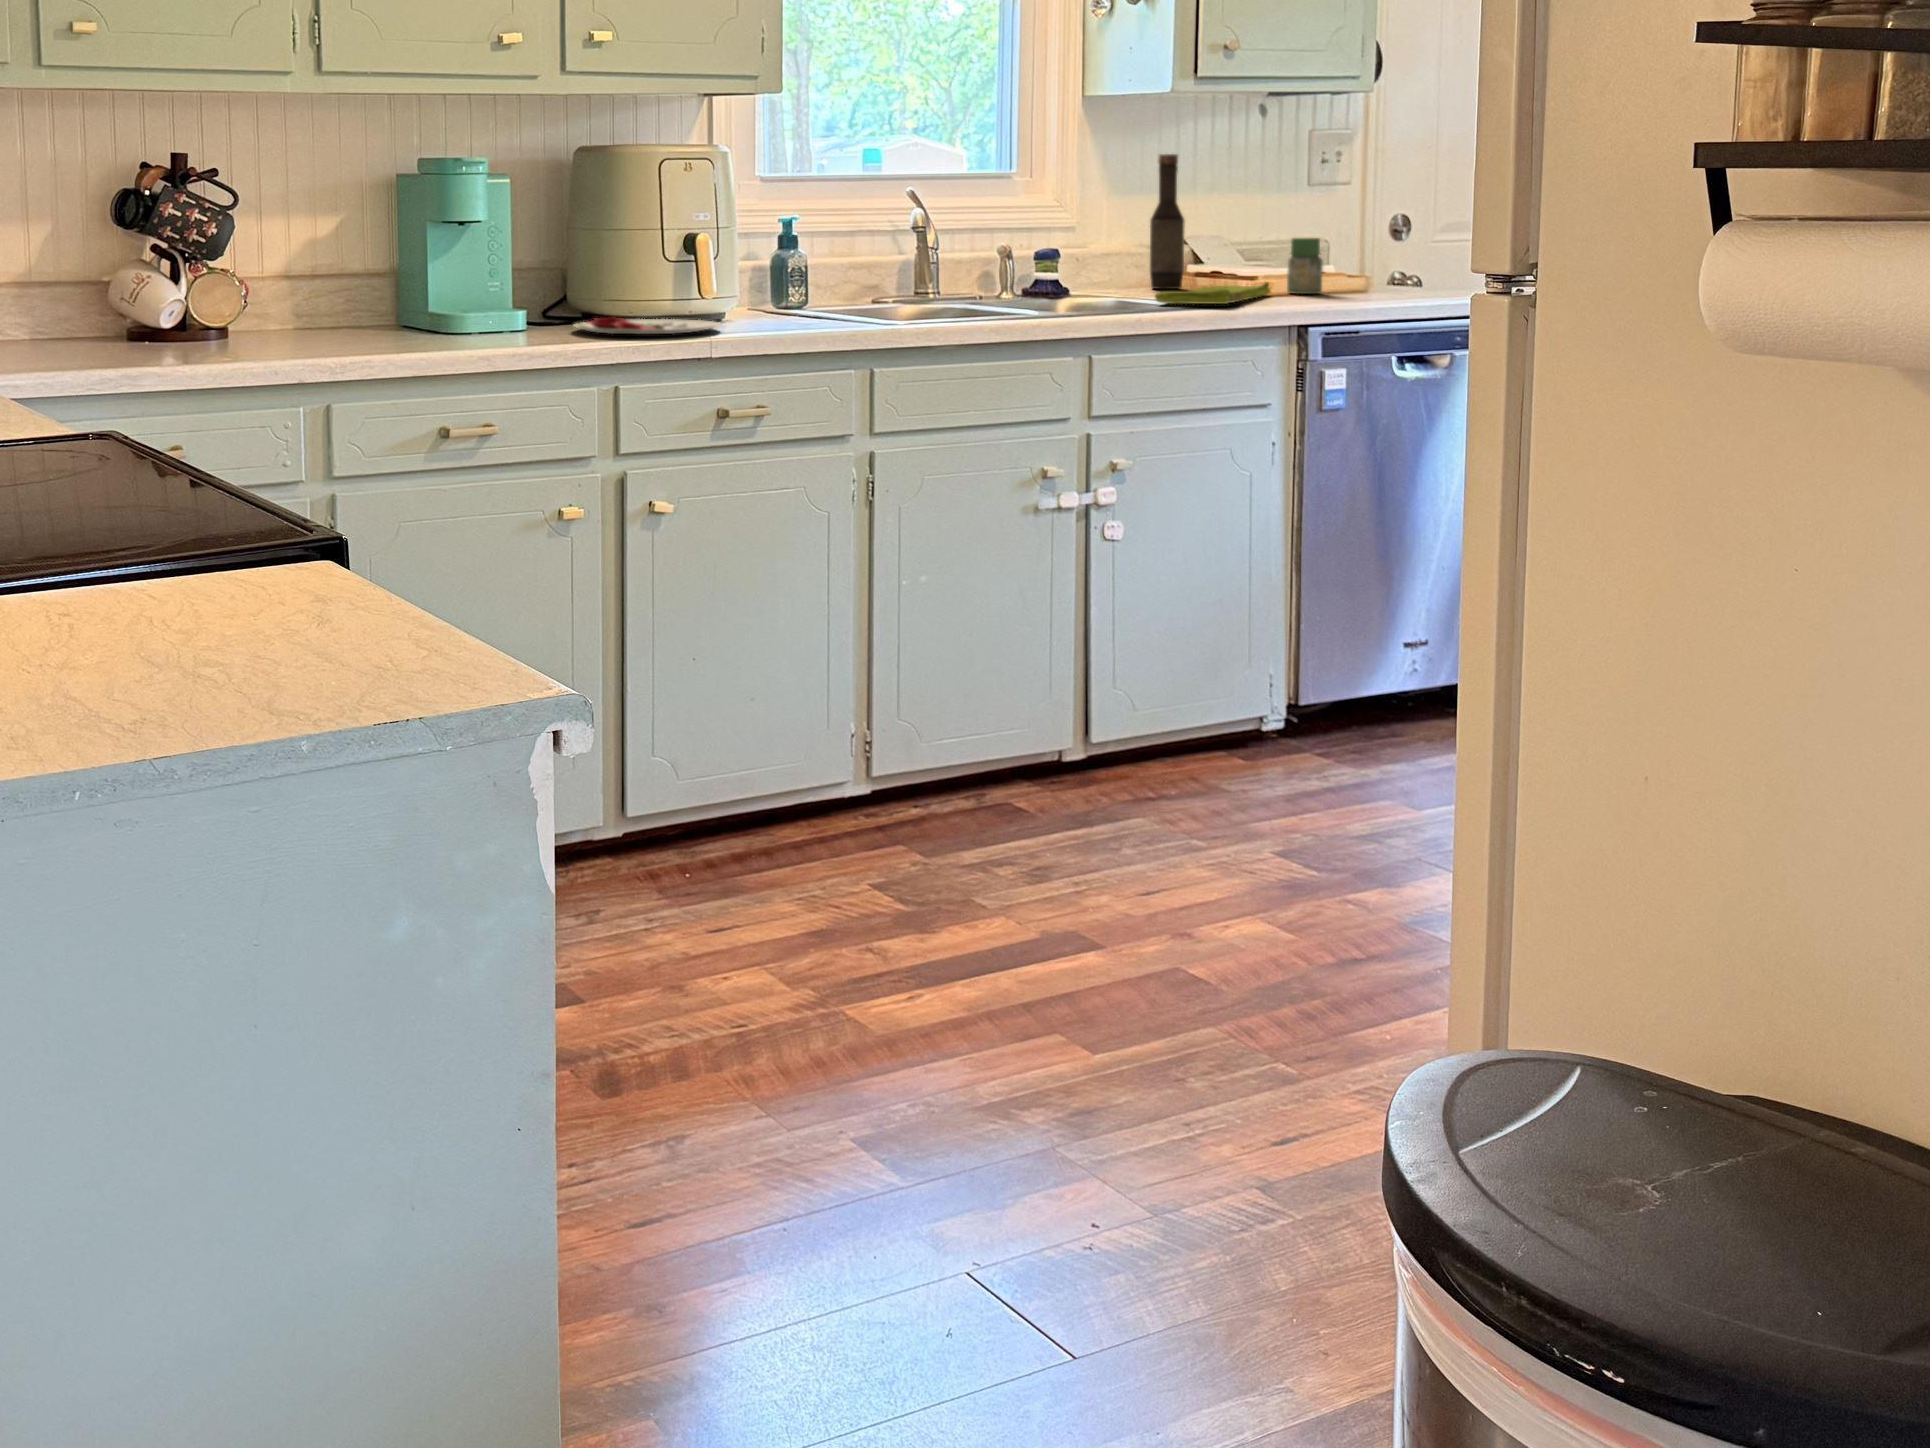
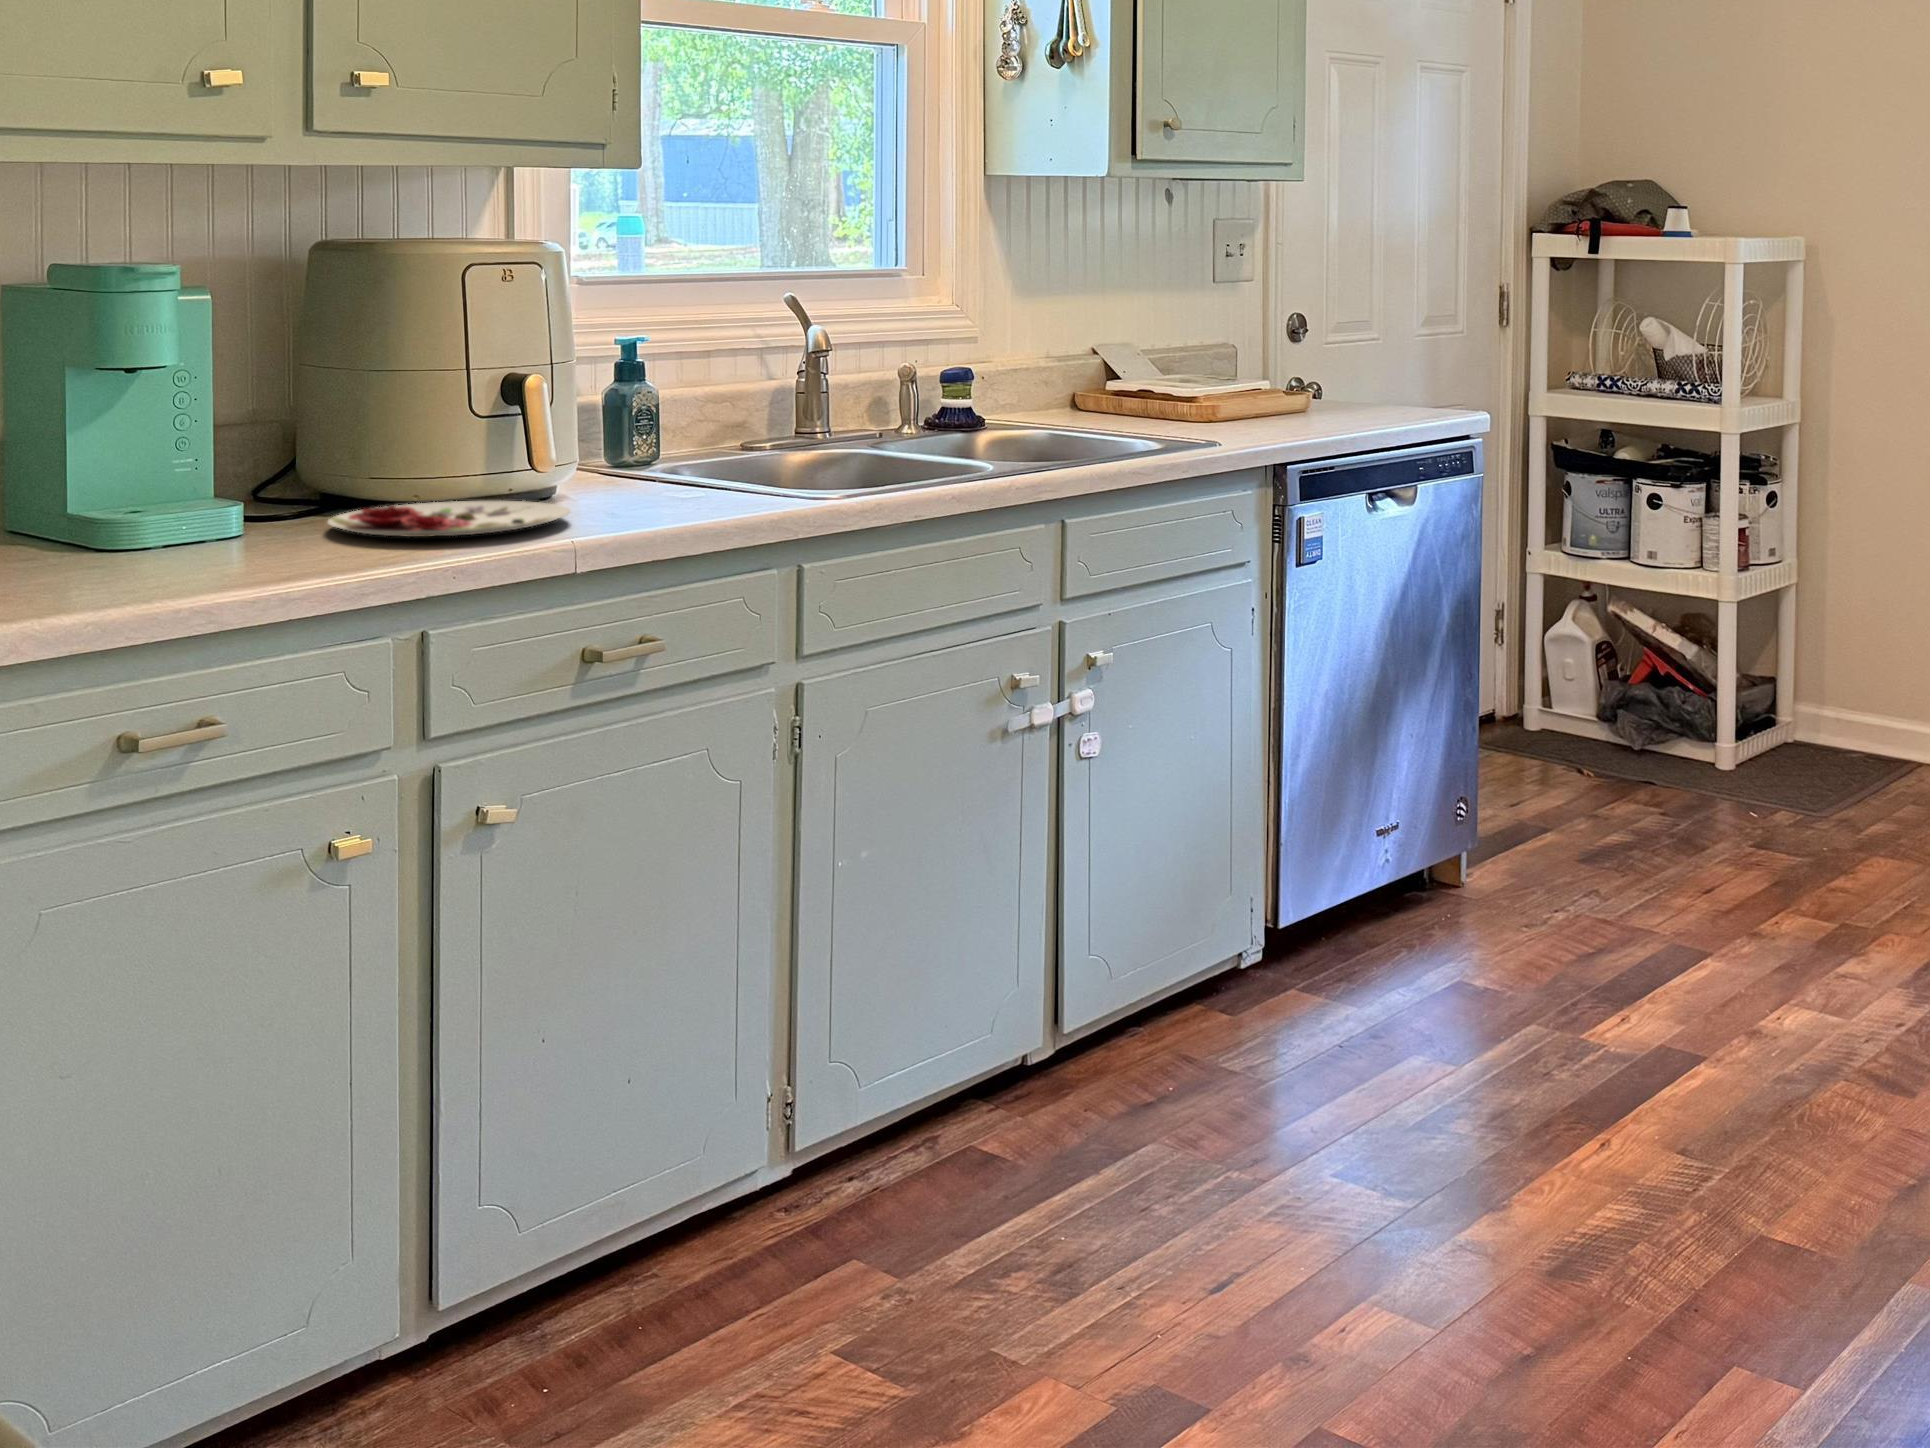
bottle: present [1150,154,1185,289] -> none [1068,249,1109,414]
jar: present [1287,238,1323,294] -> none [1234,350,1274,418]
dish towel: present [1155,282,1270,304] -> none [1108,405,1221,441]

